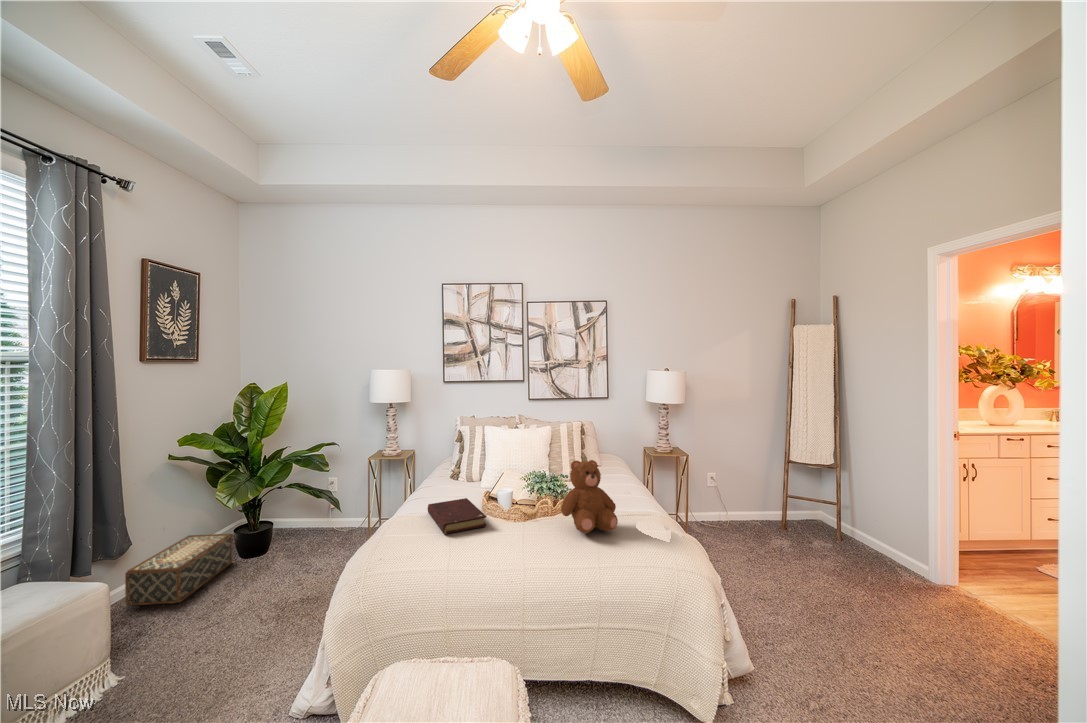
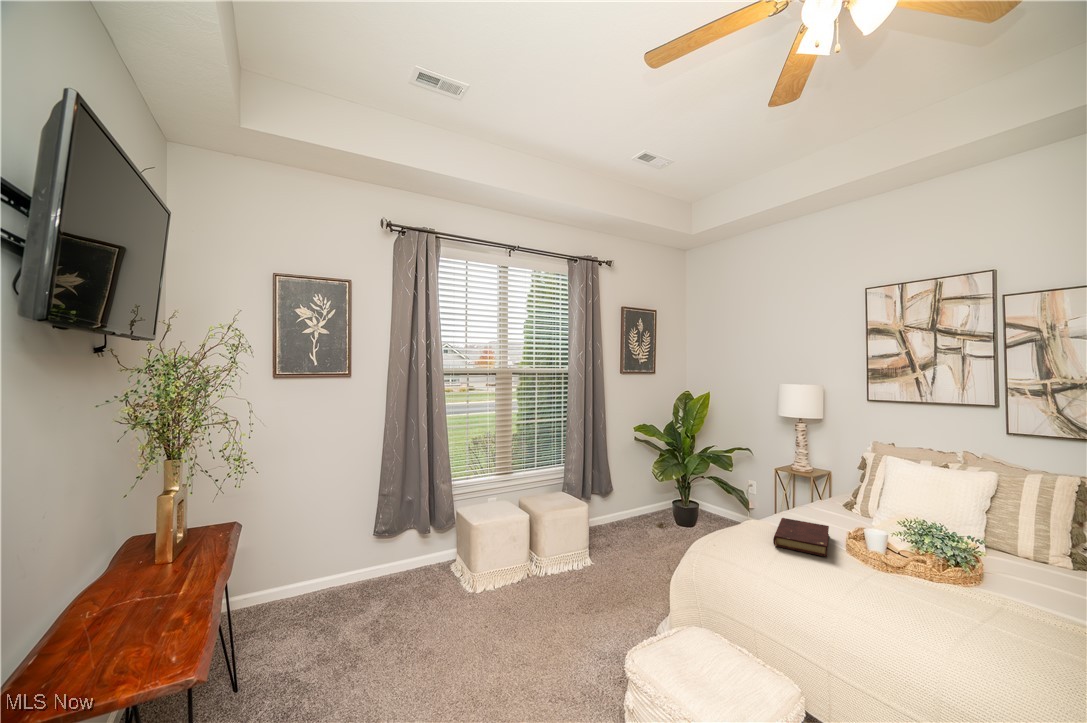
teddy bear: present [561,460,618,533] -> none [924,516,1048,635]
woven basket: present [125,534,232,606] -> none [607,495,669,535]

